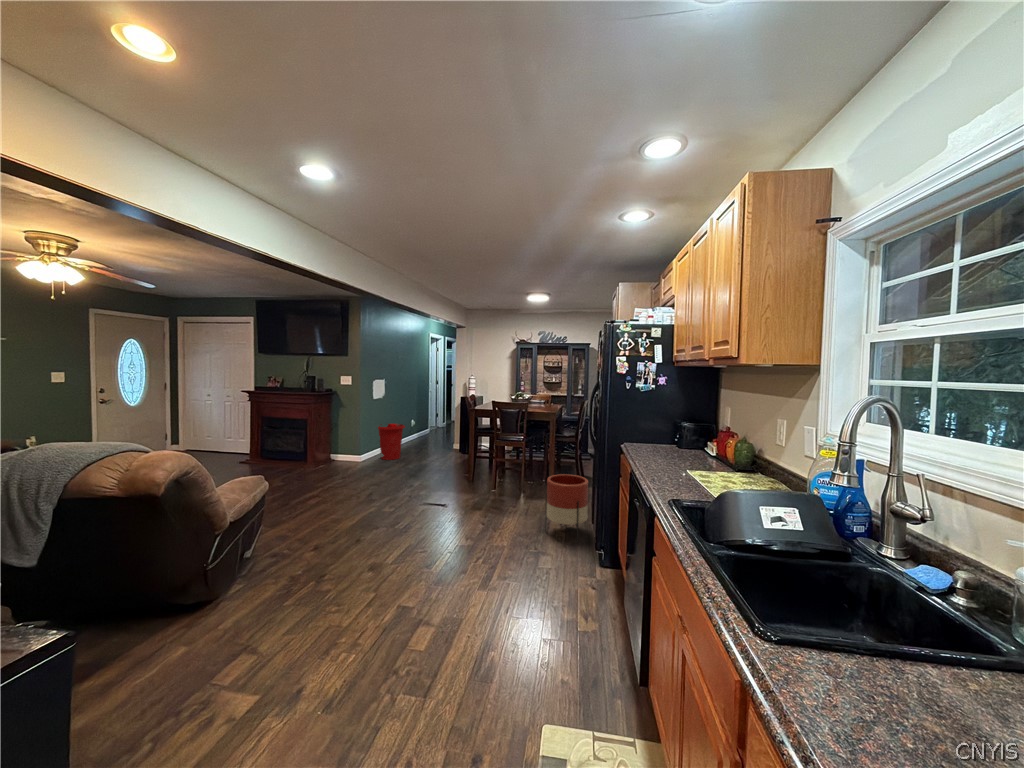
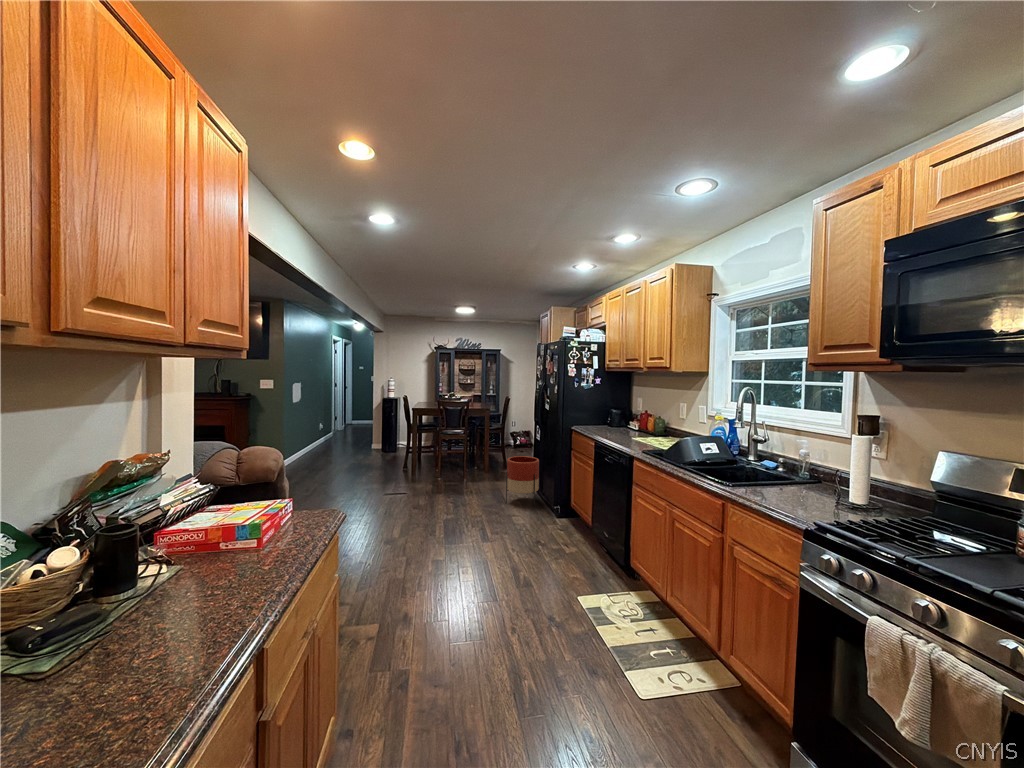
waste bin: present [378,424,405,460] -> none [296,427,328,463]

